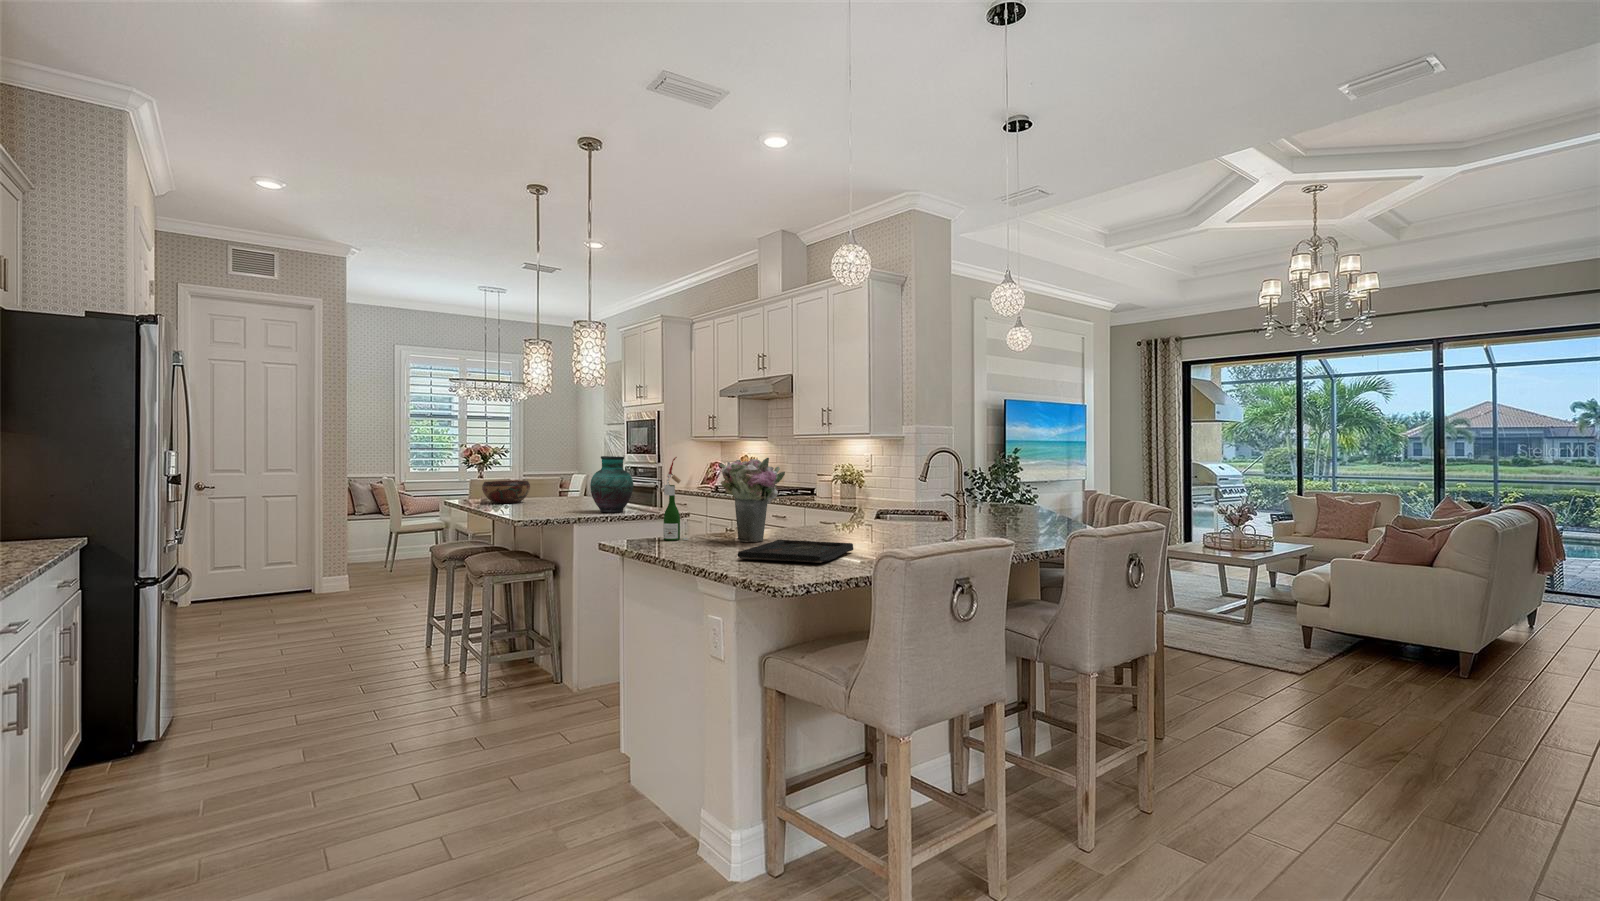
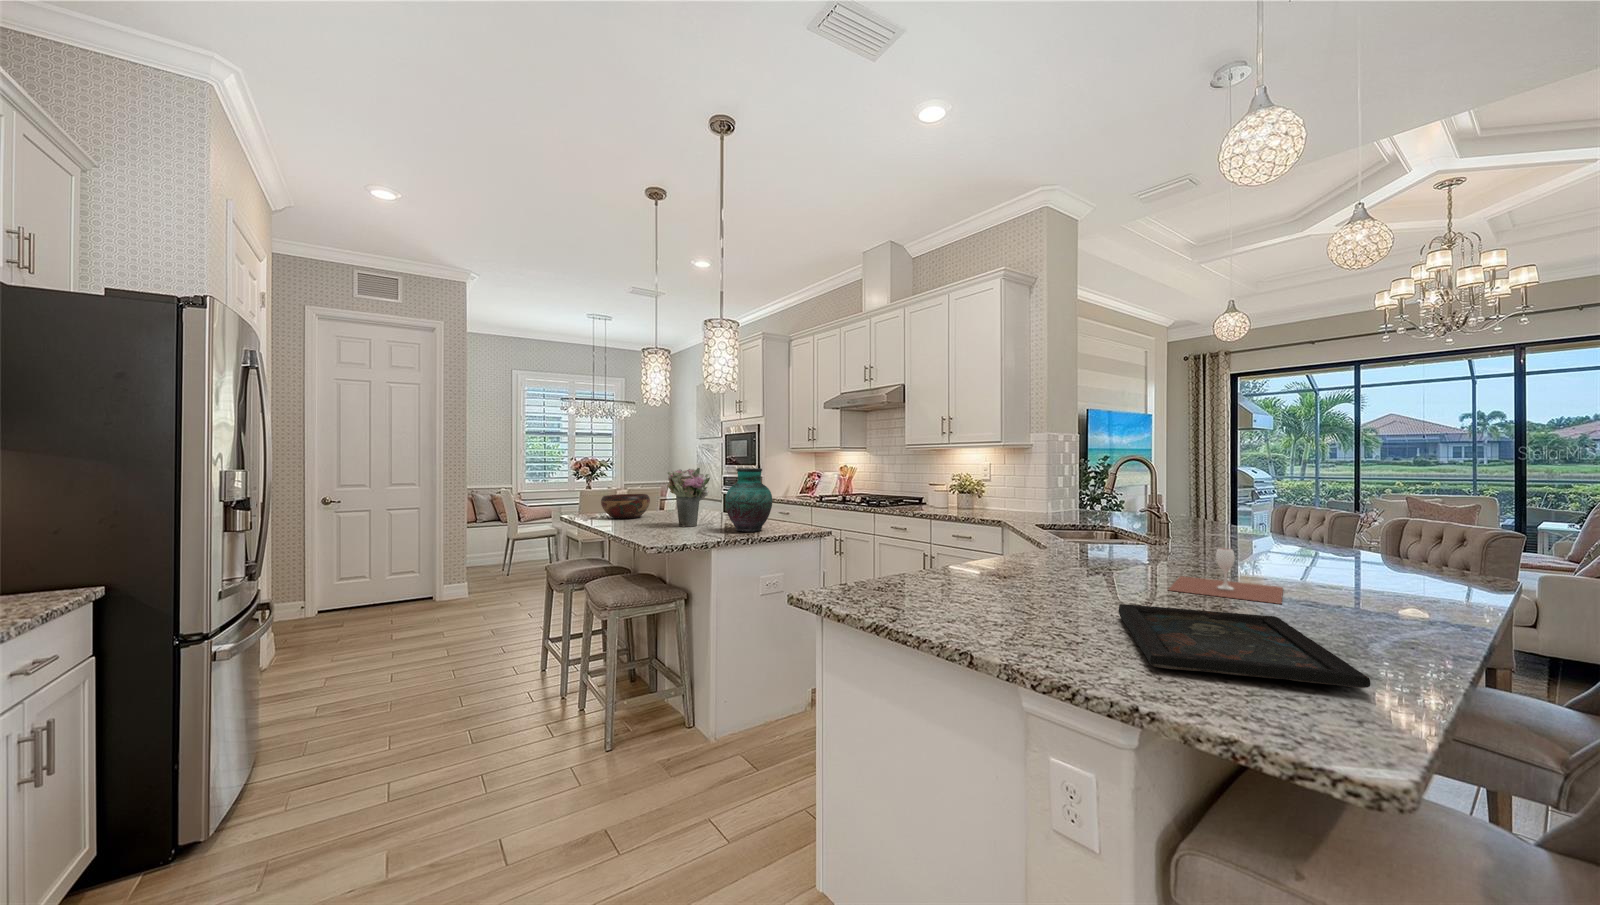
wine bottle: present [664,457,688,540] -> none [896,469,935,596]
flower bouquet: present [719,458,785,542] -> present [667,468,710,527]
wine glass: none [849,512,932,545] -> present [1169,548,1283,604]

